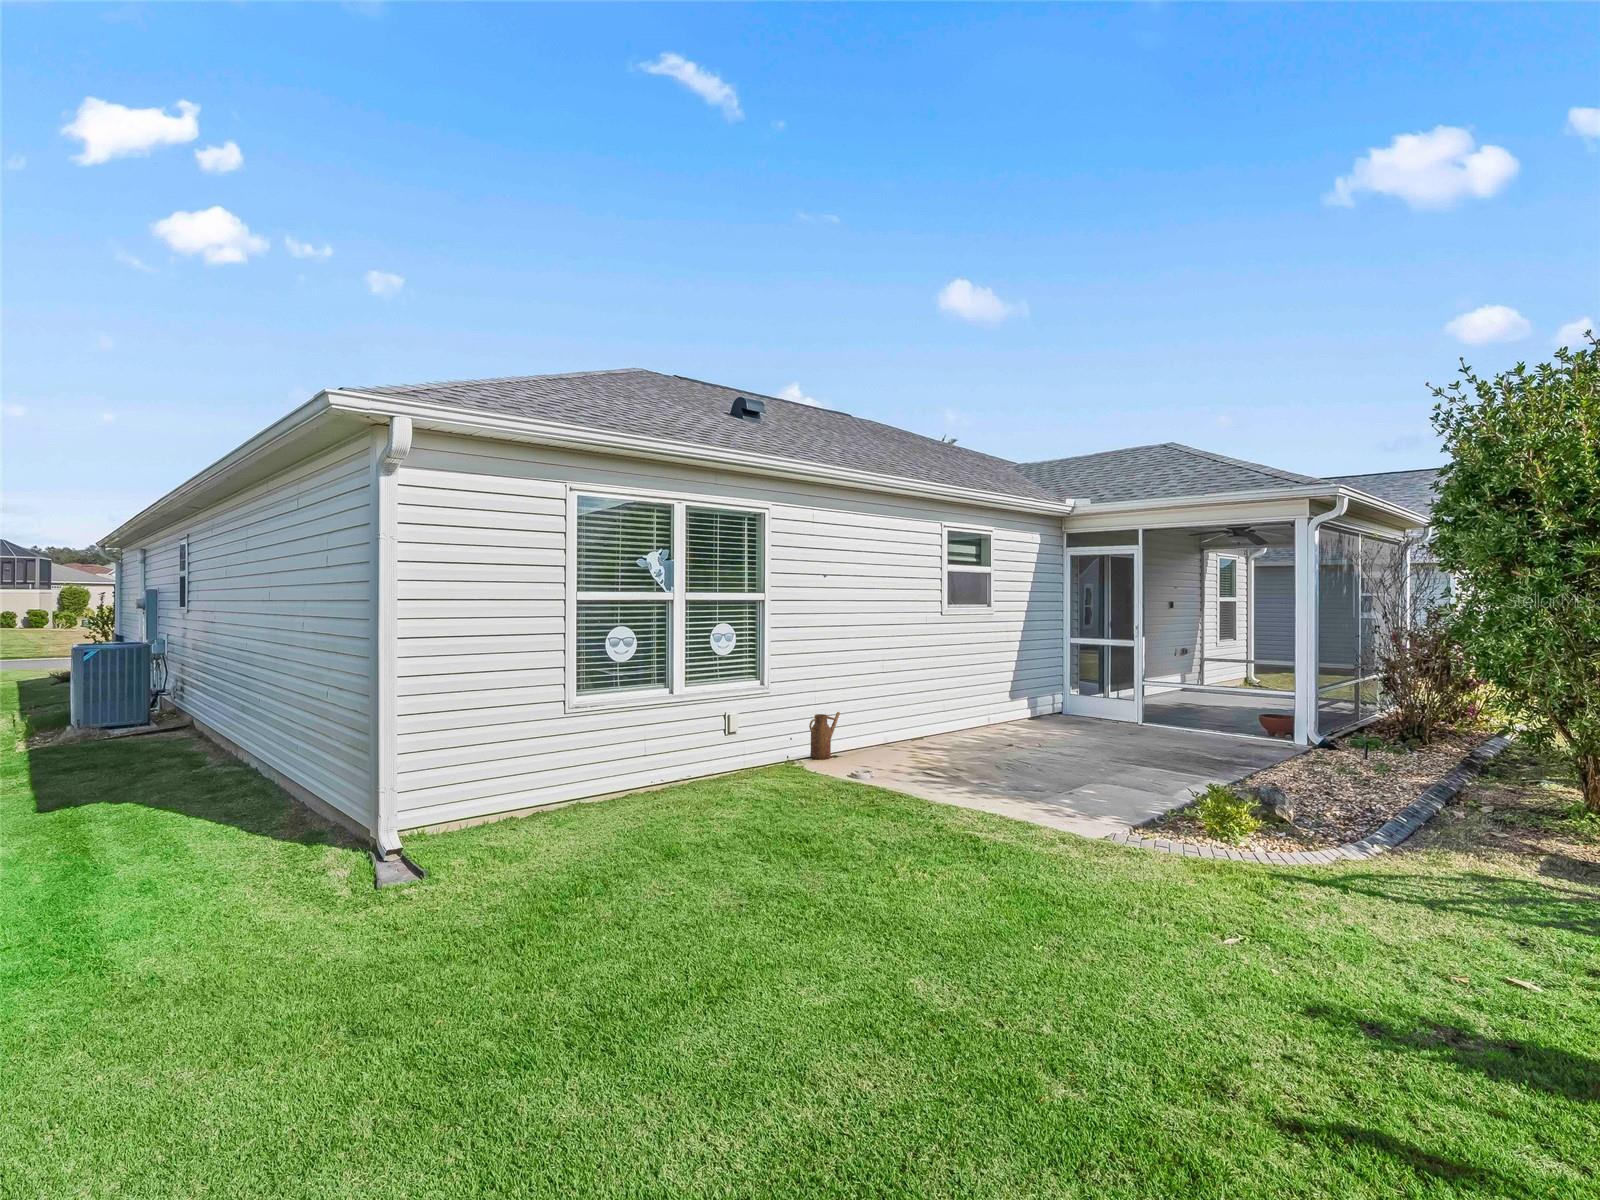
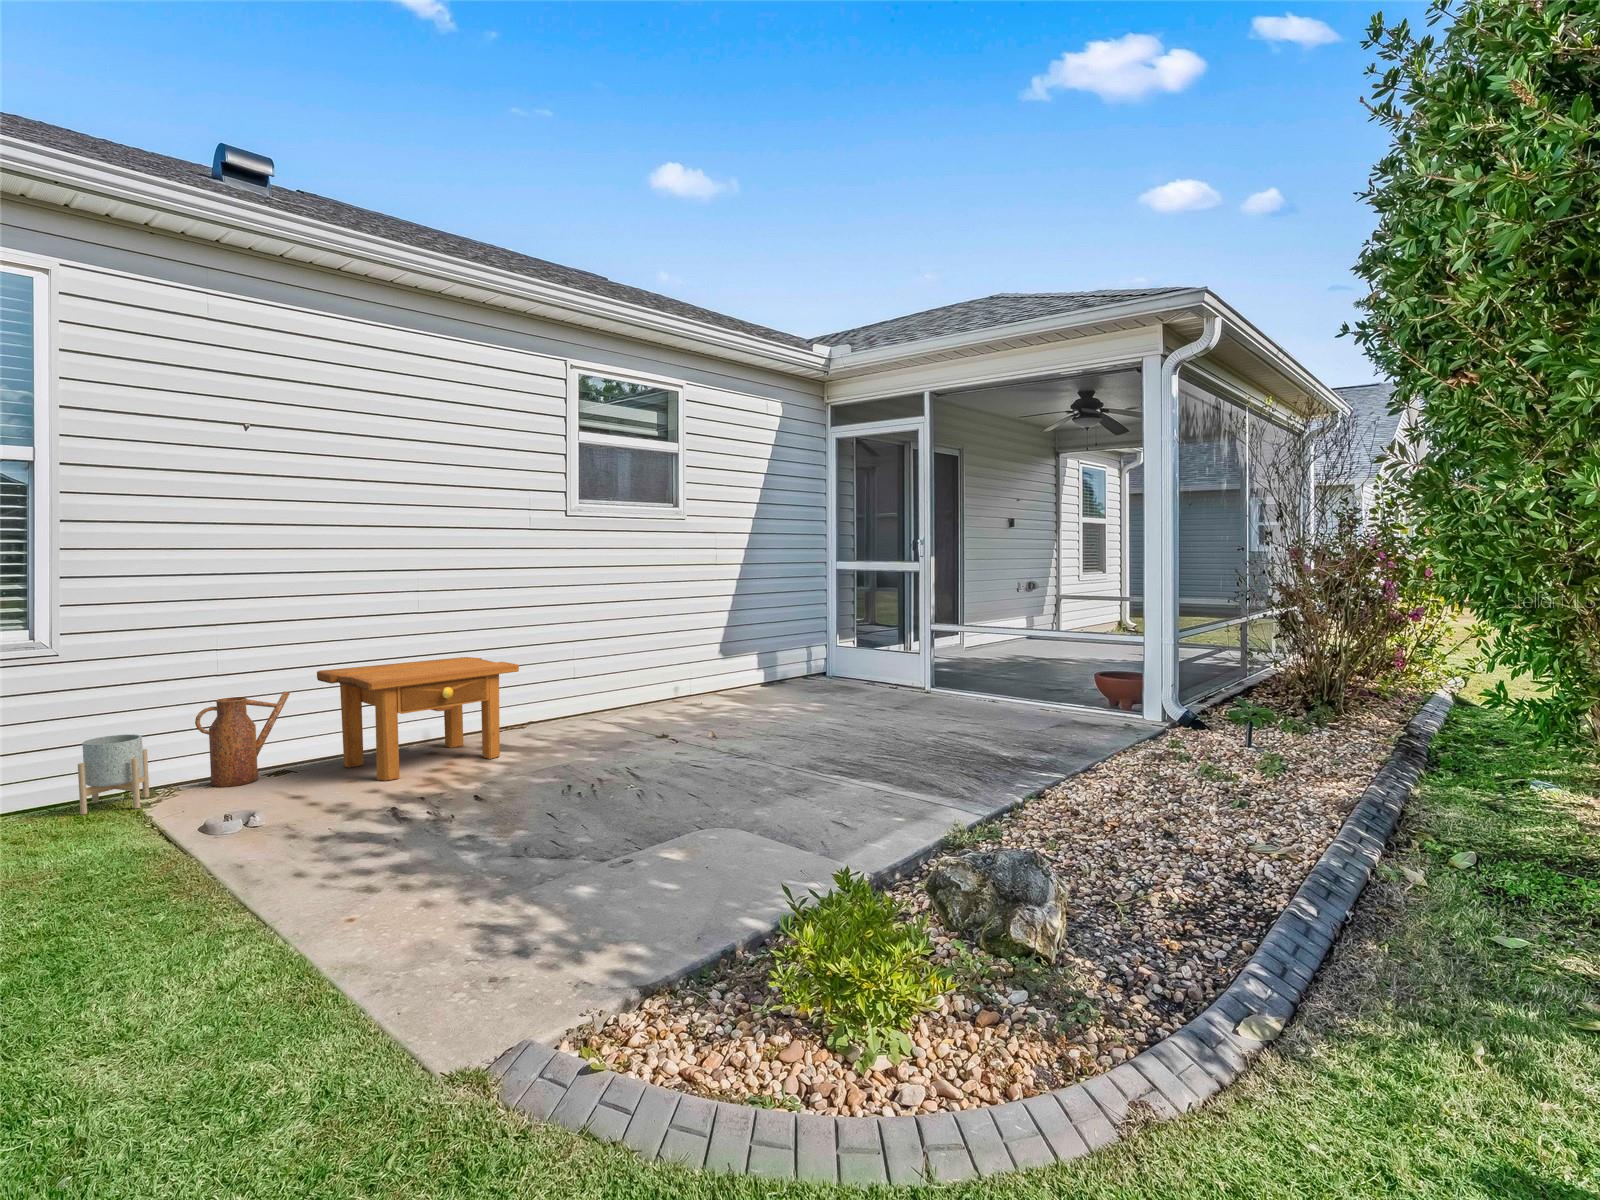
side table: none [851,696,945,759] -> present [317,657,519,781]
planter: none [774,731,802,768] -> present [78,734,149,815]

